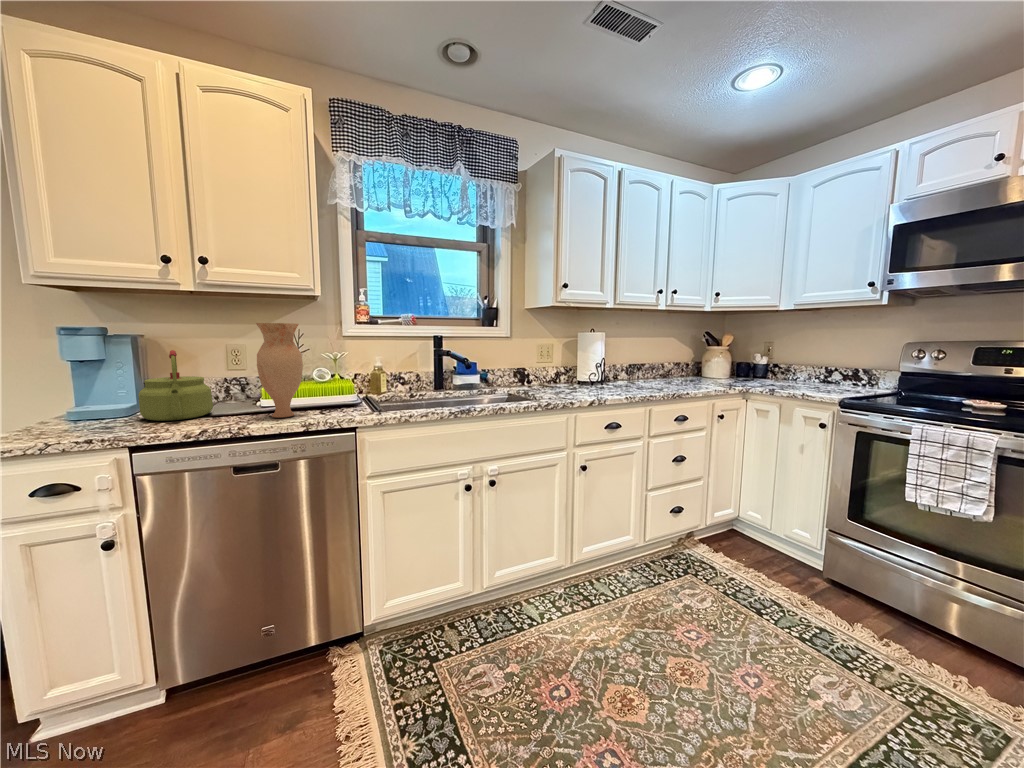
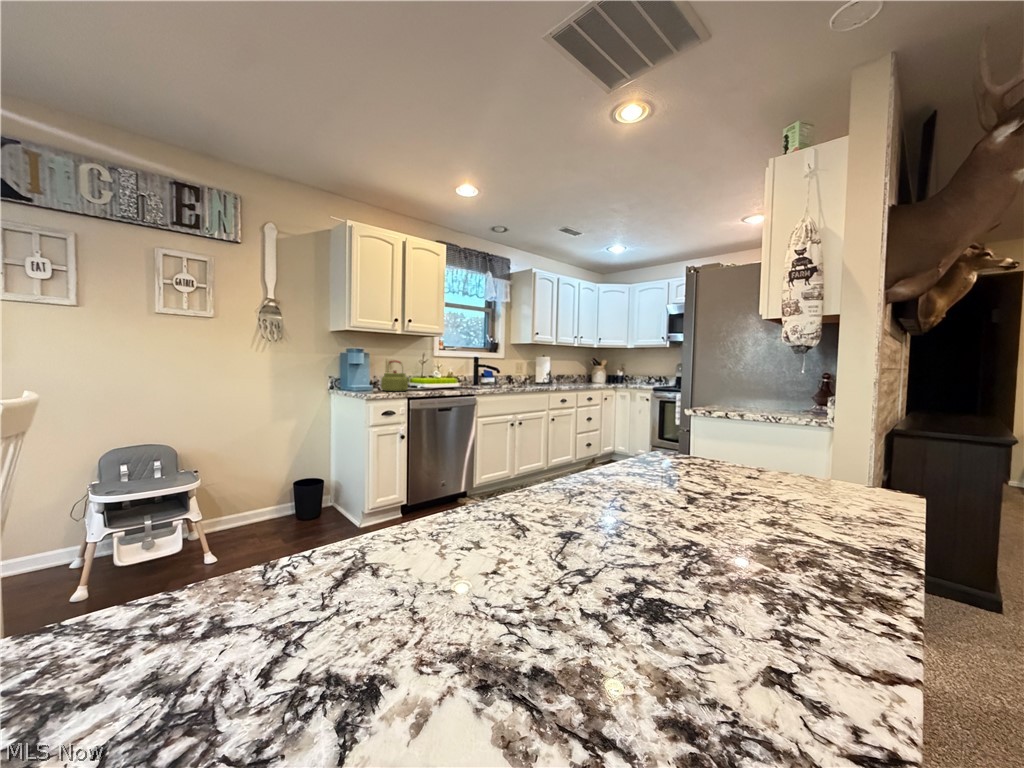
vase: present [256,323,303,418] -> none [434,349,452,391]

